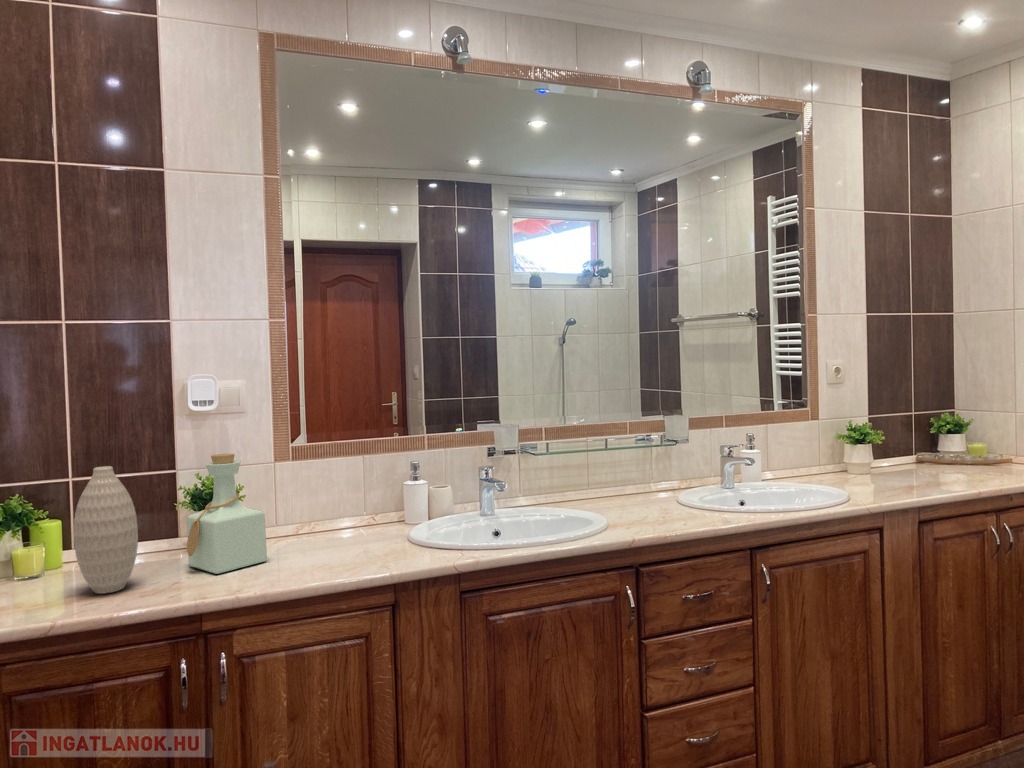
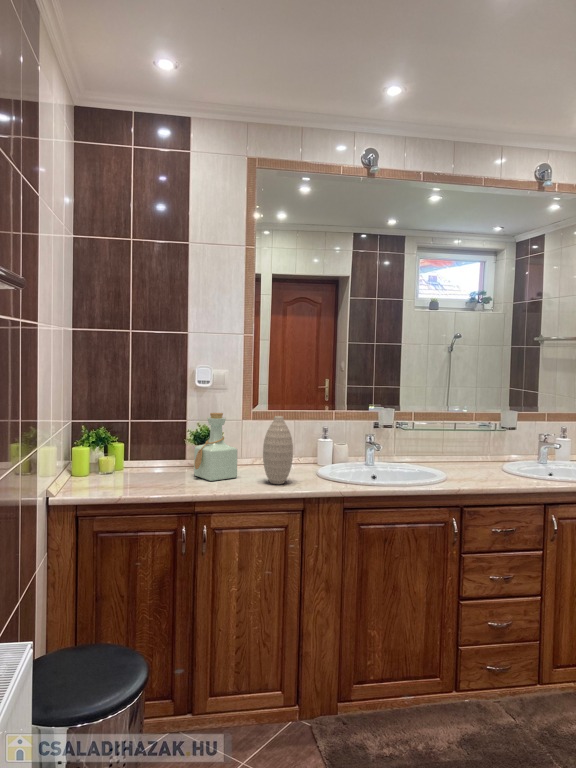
vase: present [74,466,138,594] -> present [263,416,293,484]

